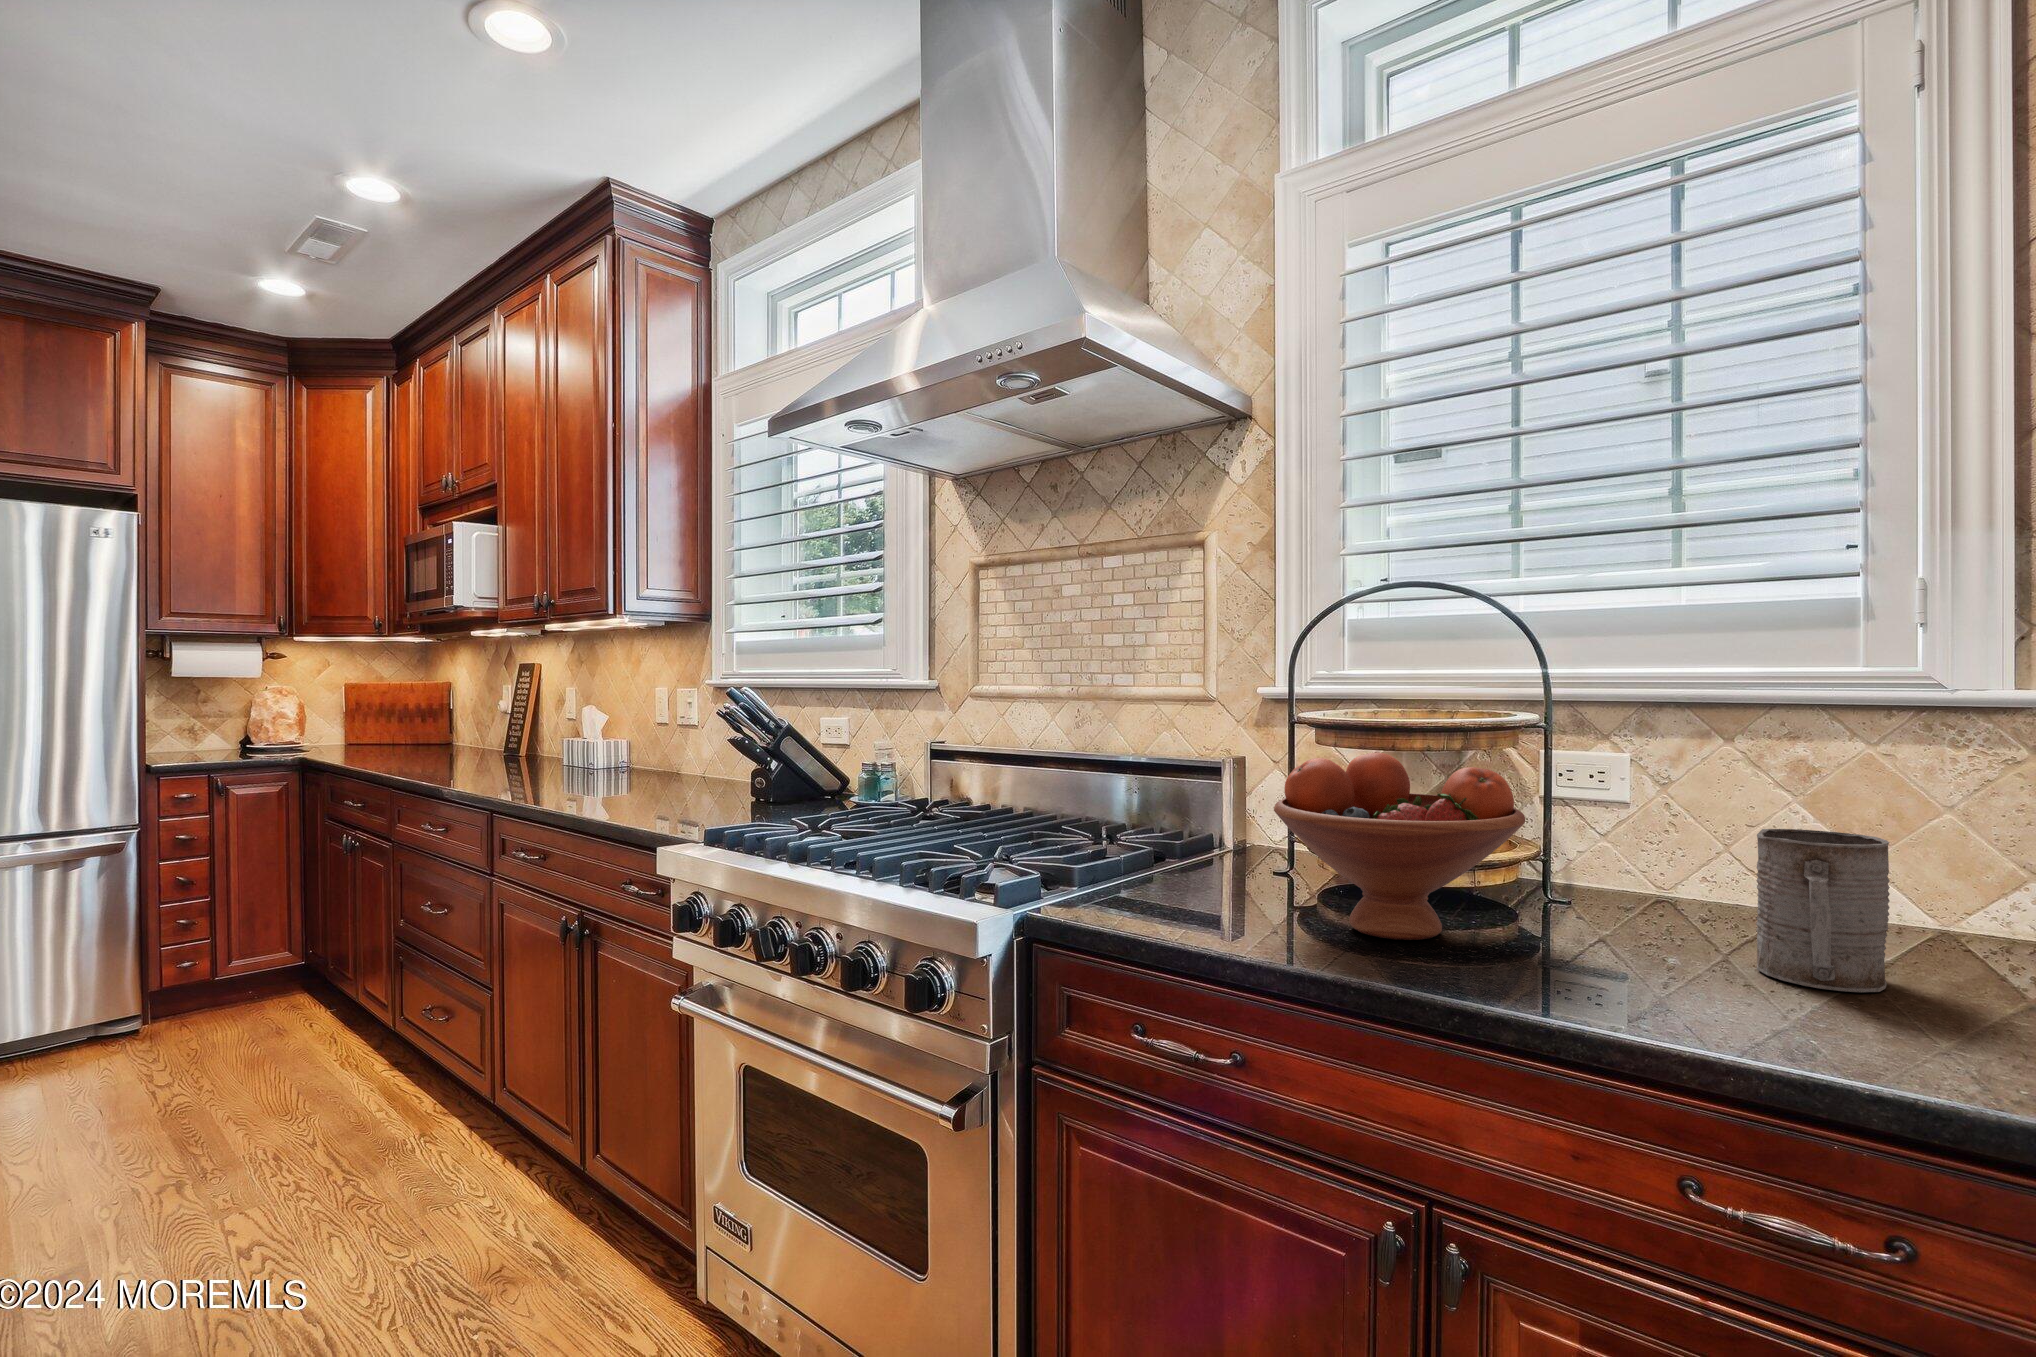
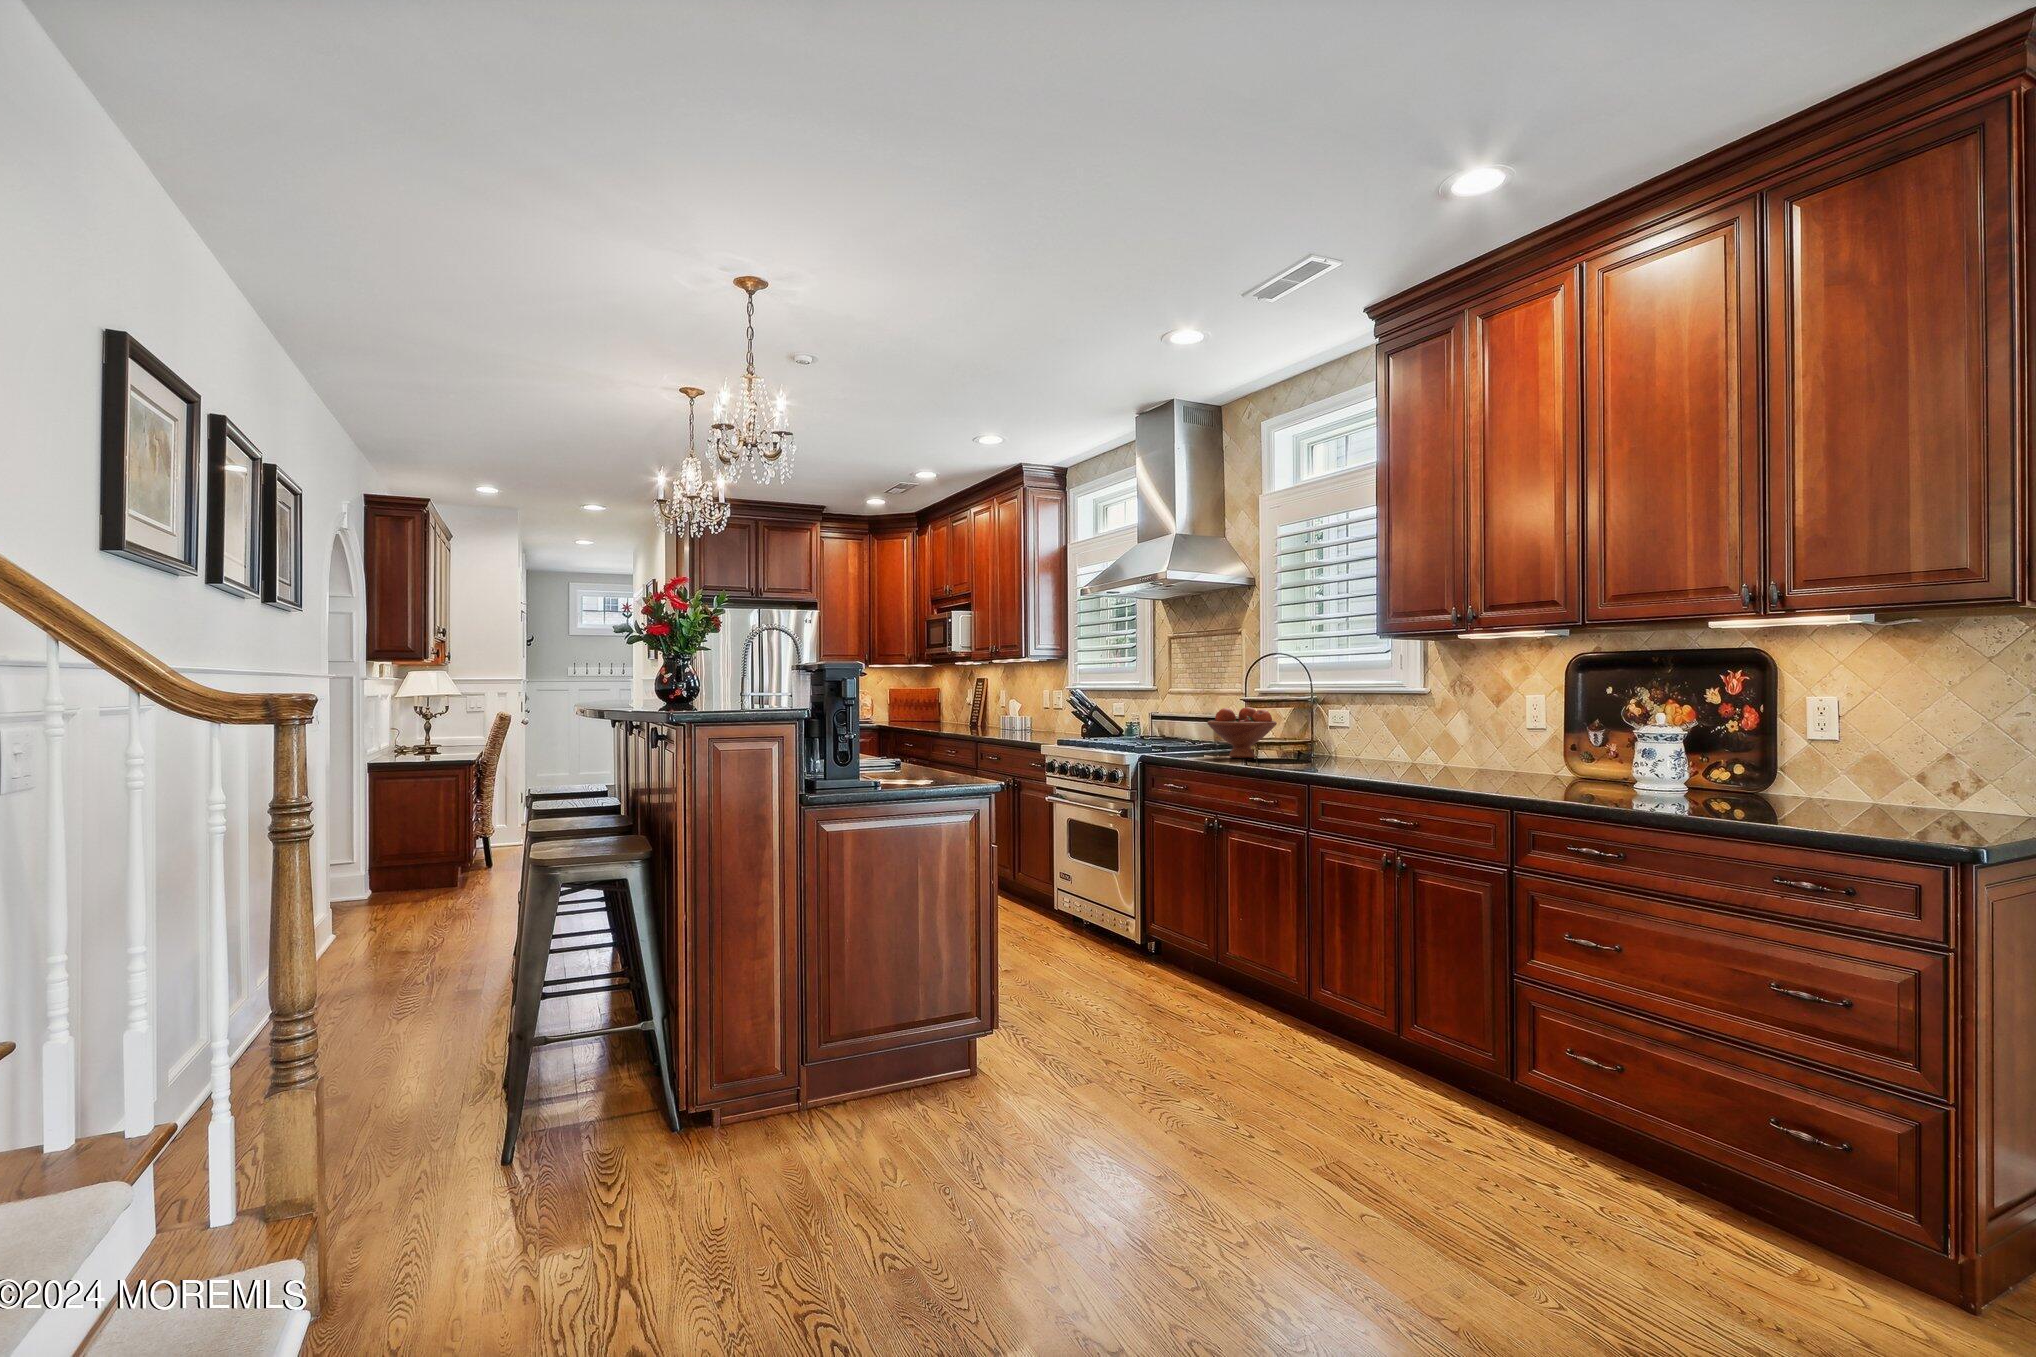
mug: present [1756,829,1890,992] -> none [1309,725,1341,763]

